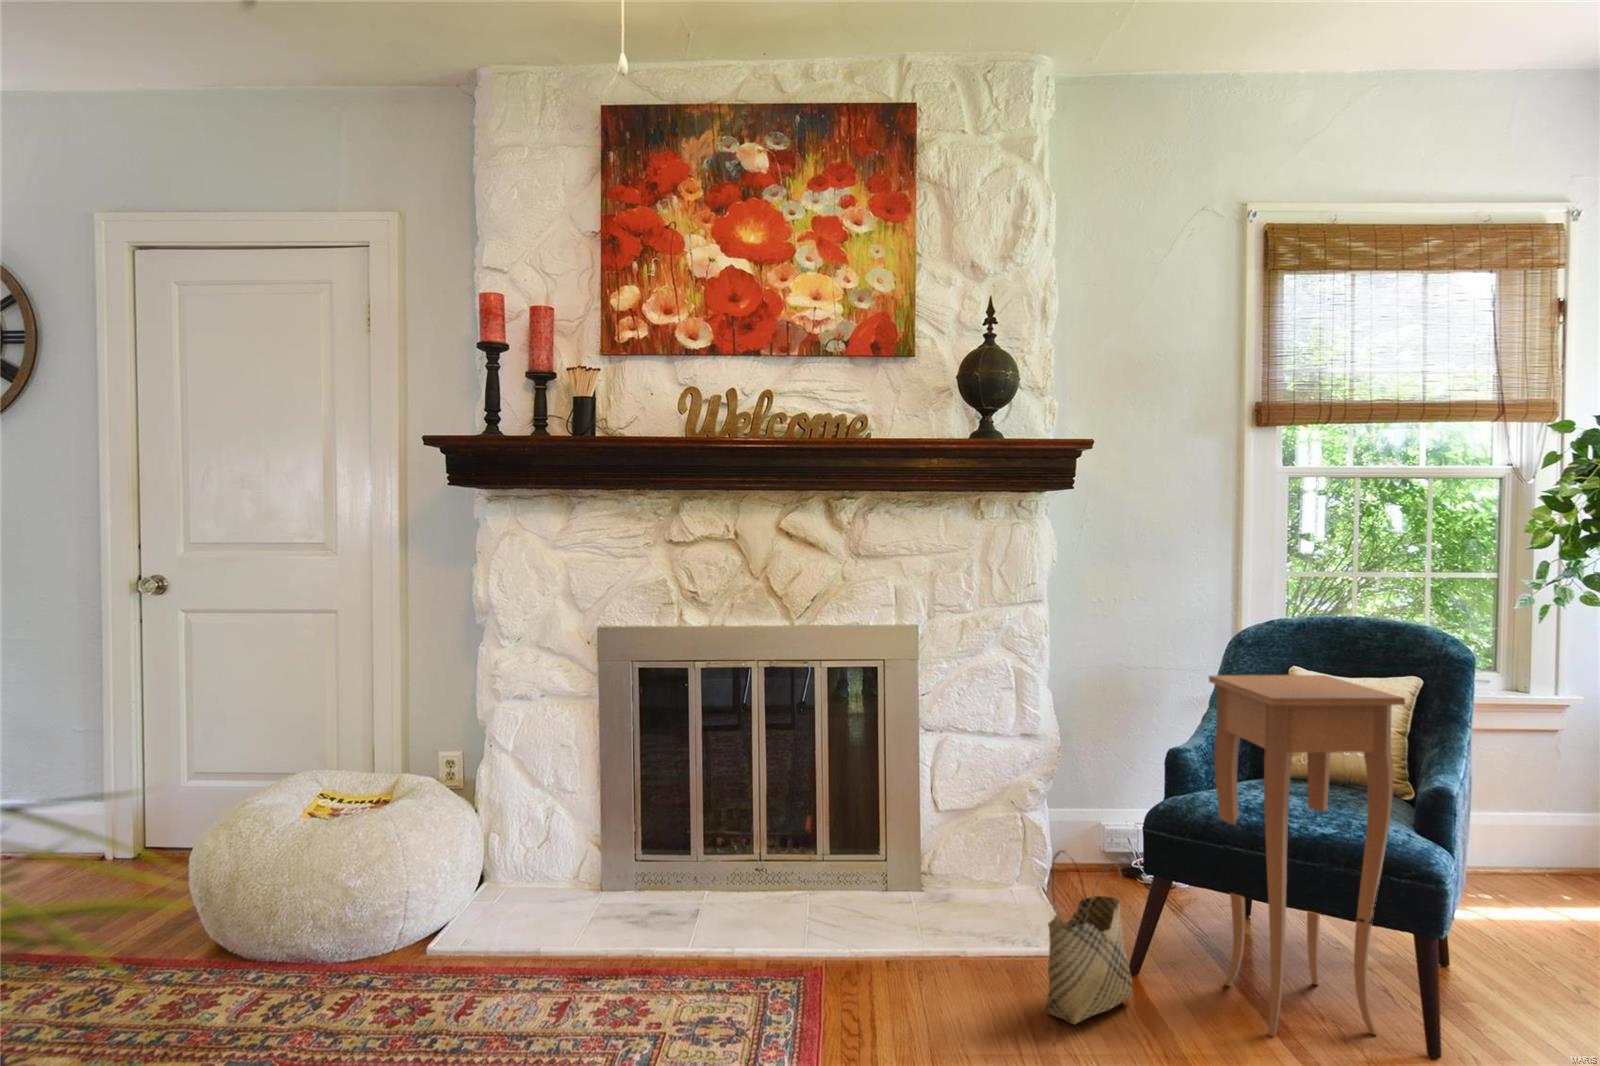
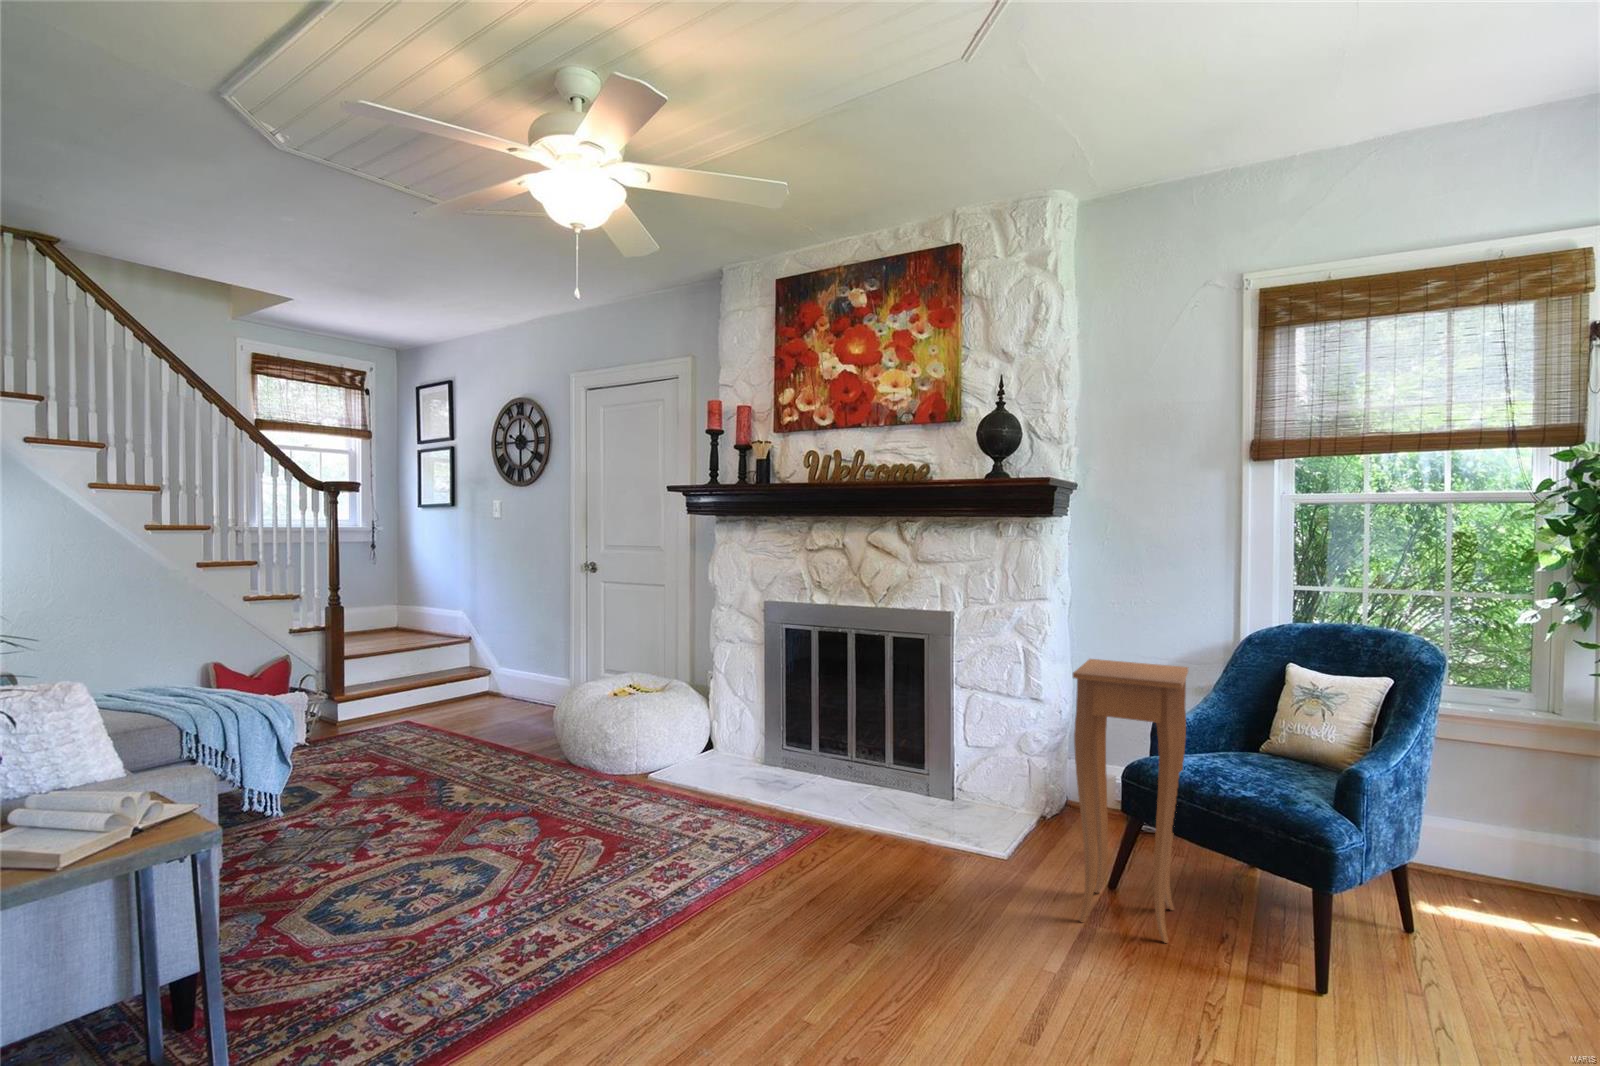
woven basket: present [1046,850,1133,1024] -> none [936,768,1010,880]

